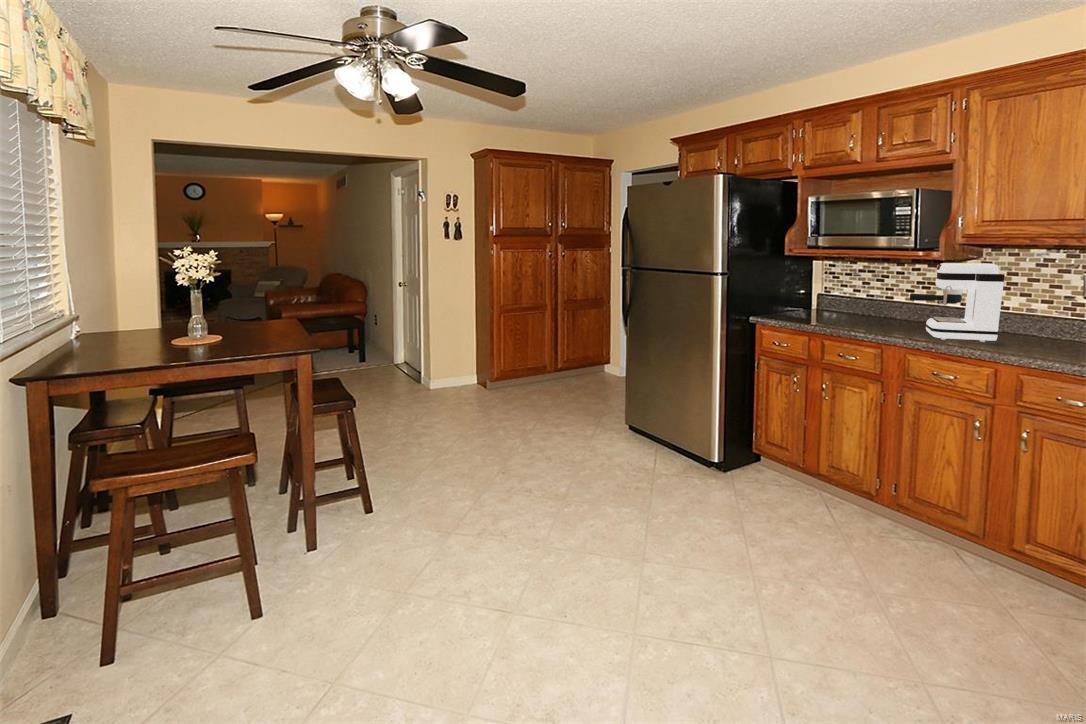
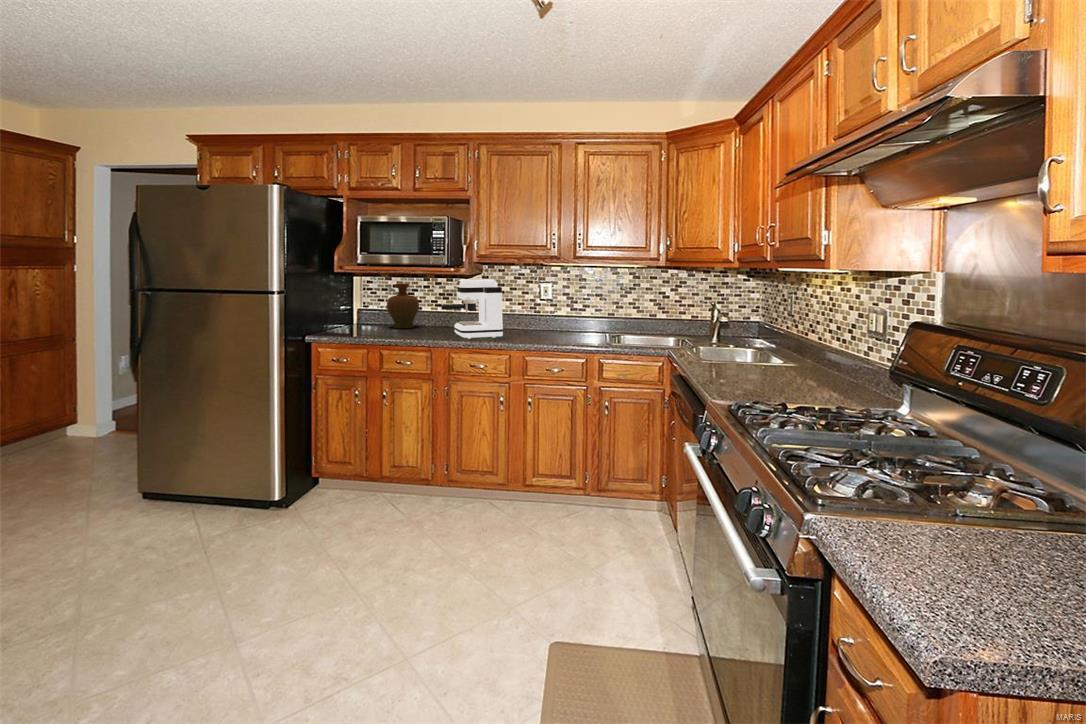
decorative vase: none [845,267,887,321] -> present [387,283,419,328]

